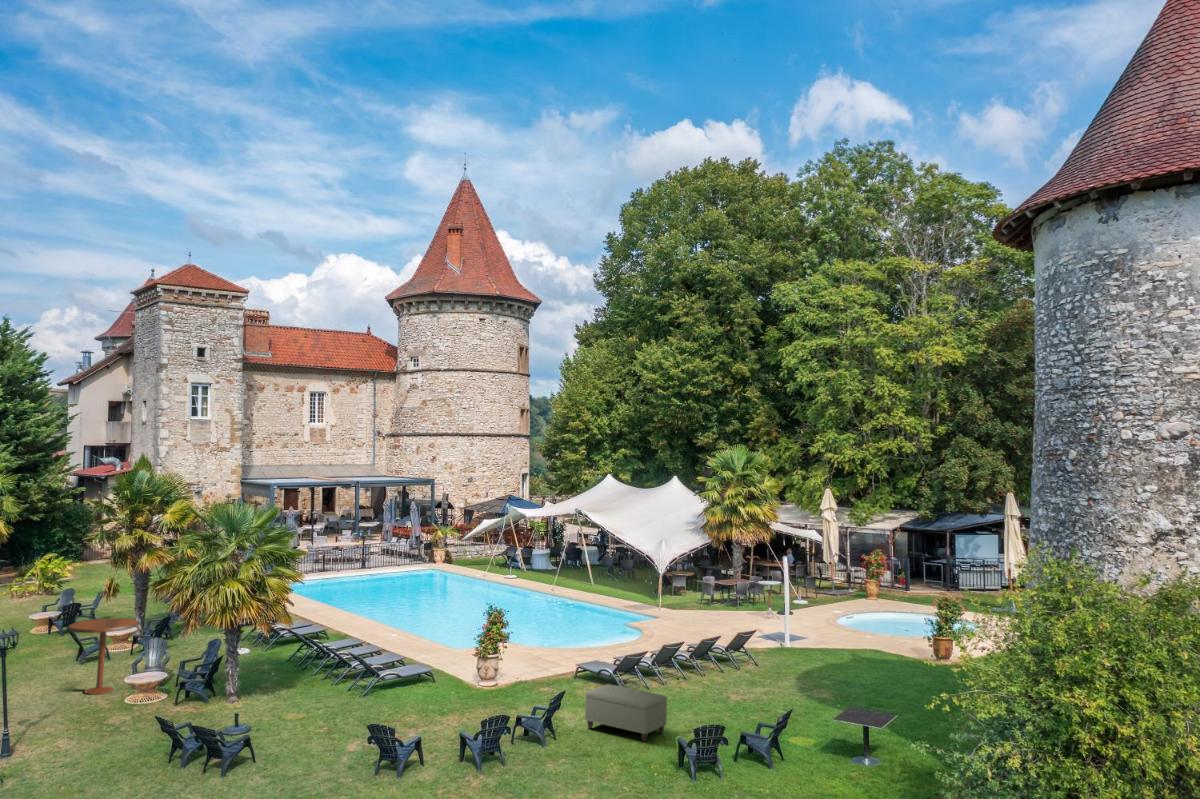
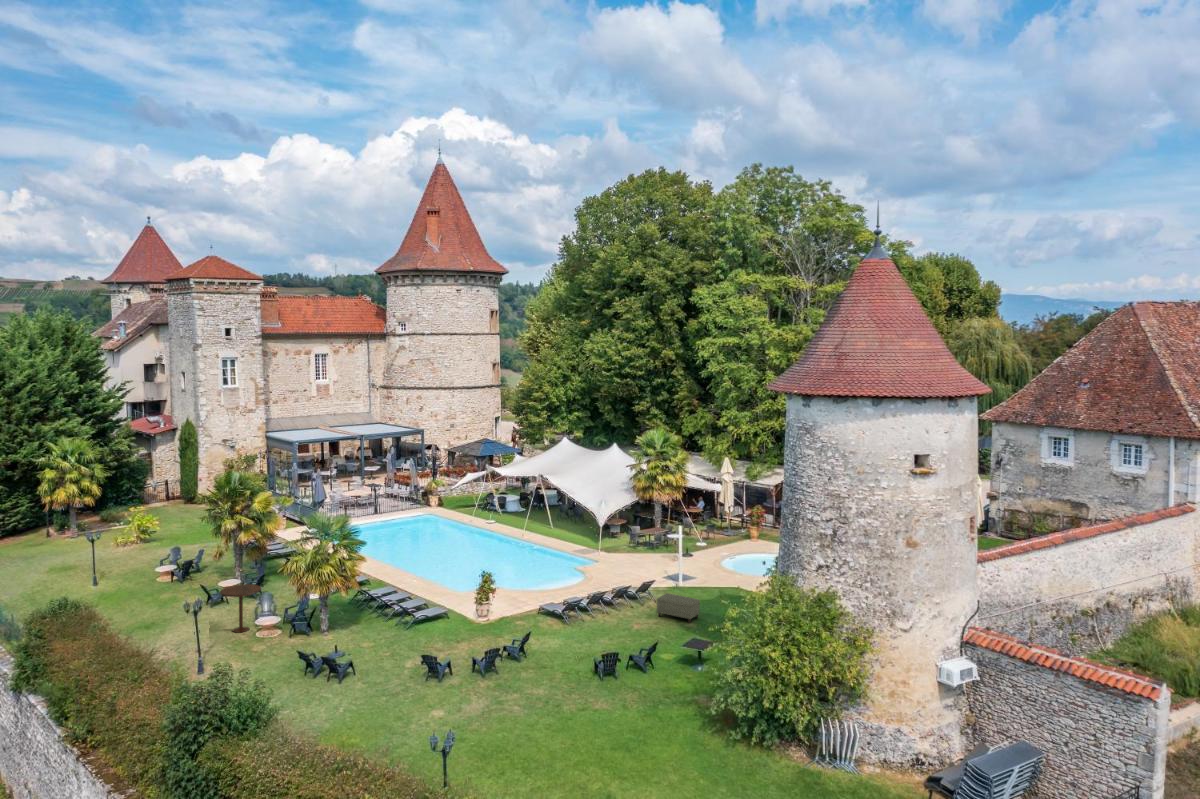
ottoman: present [585,684,667,742] -> present [657,593,700,623]

